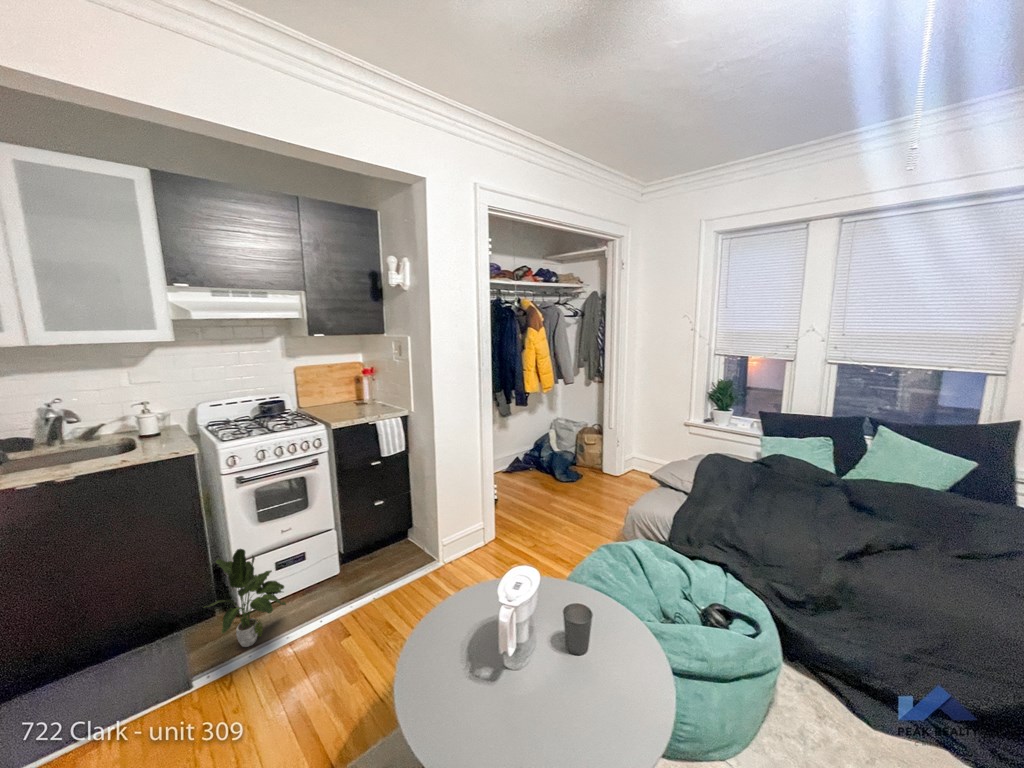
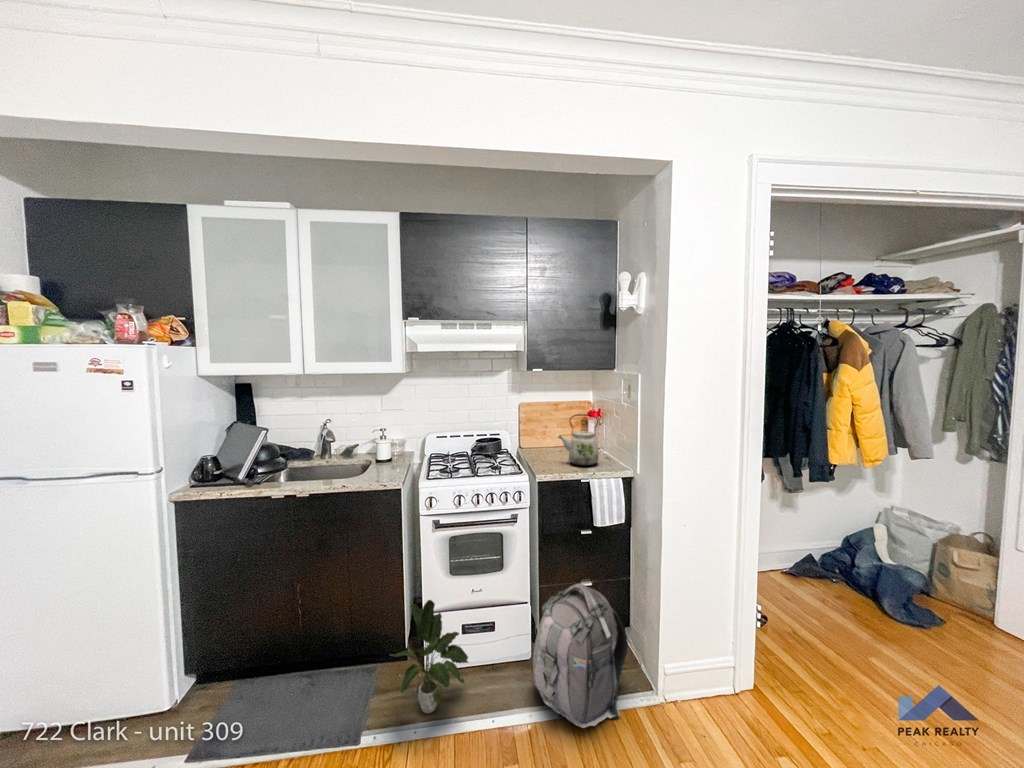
kettle: none [343,371,380,413] -> present [558,414,598,466]
backpack: none [341,499,416,599] -> present [533,583,628,728]

